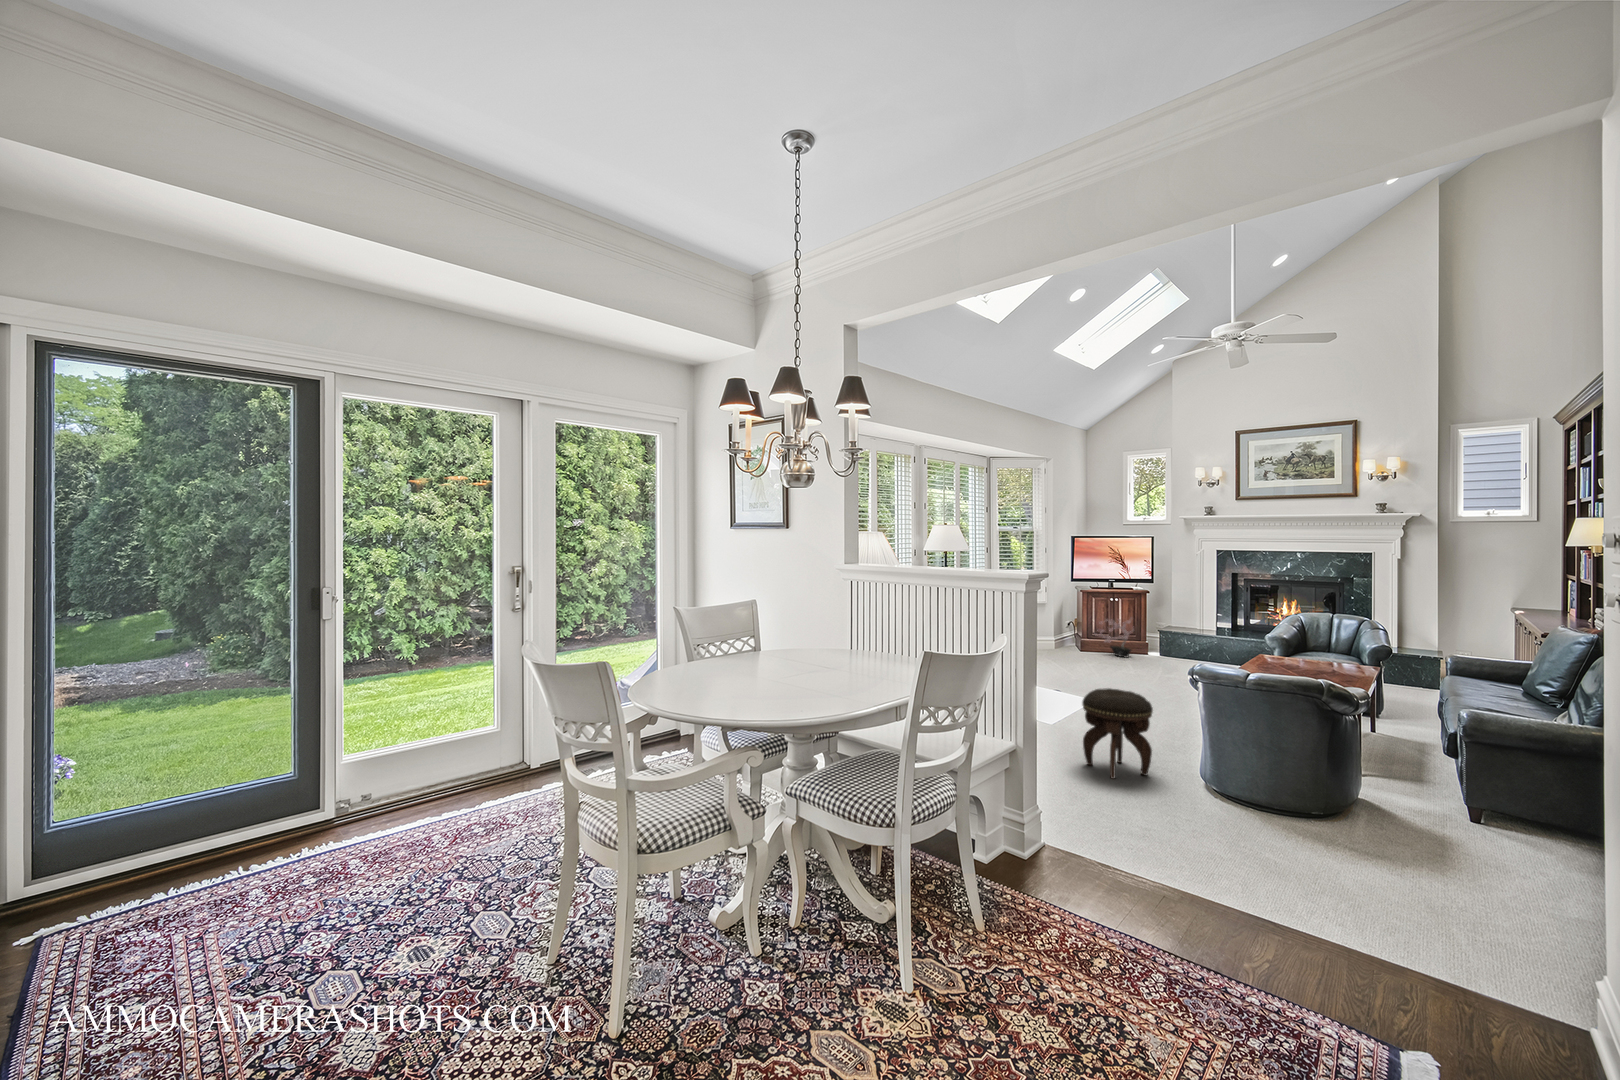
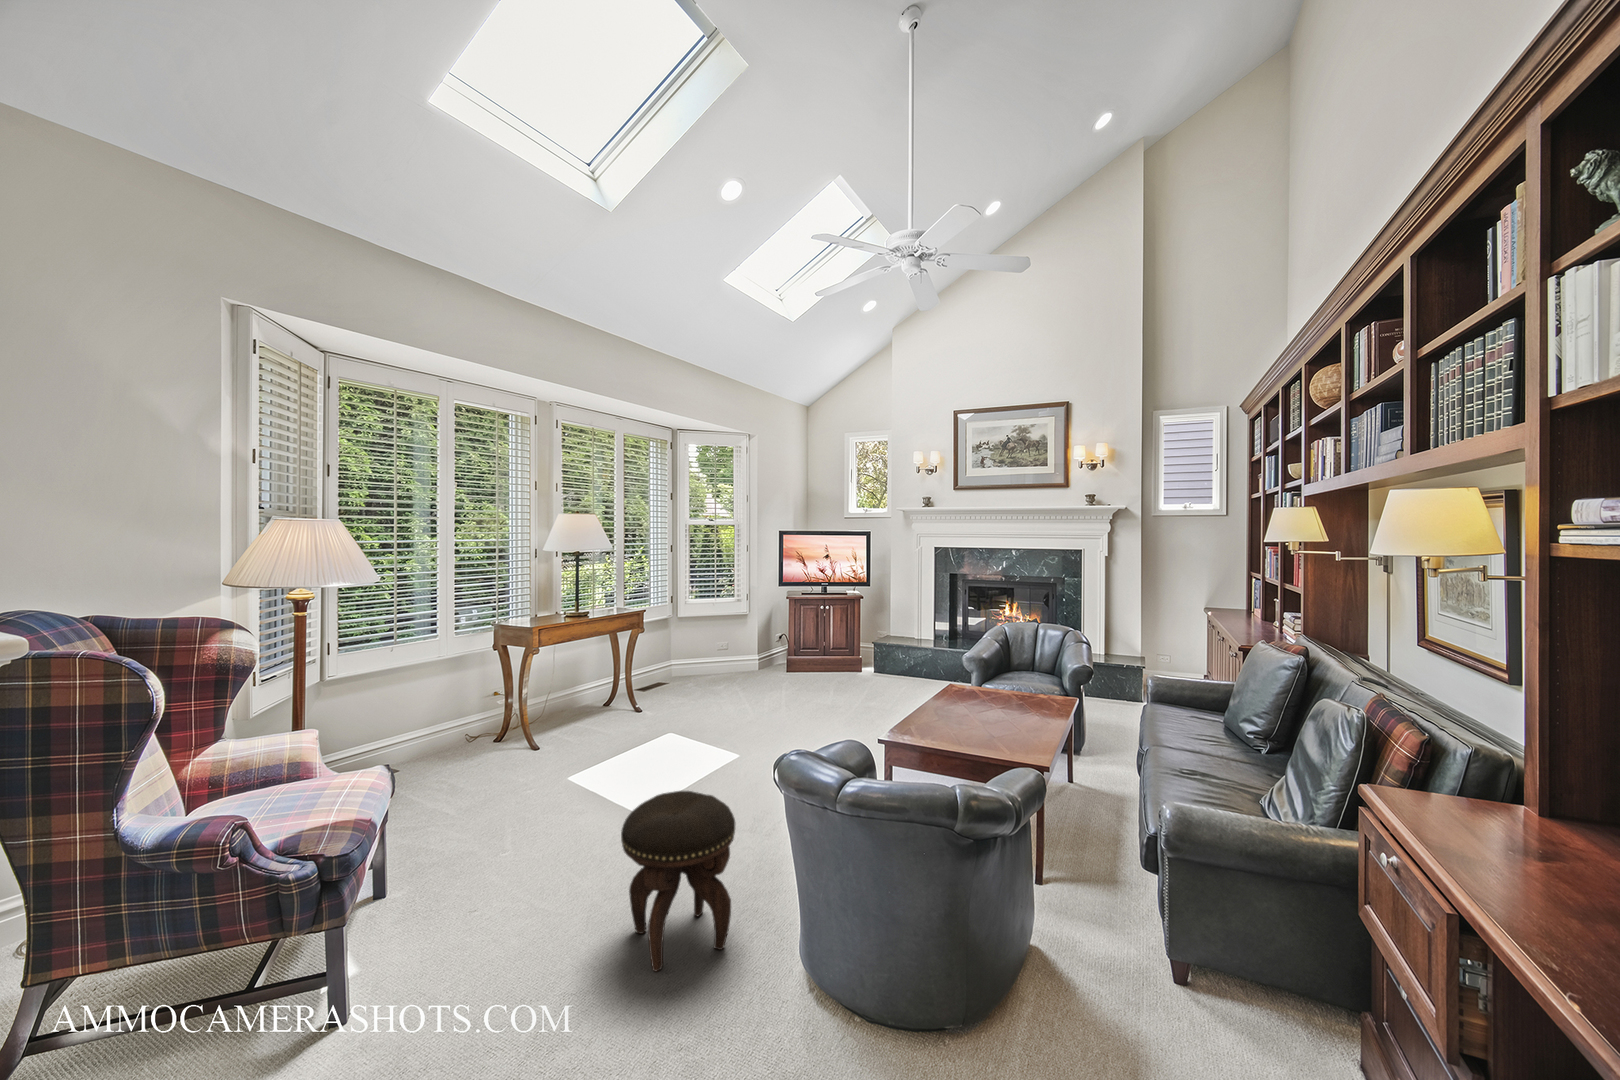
potted plant: present [1099,619,1131,657] -> none [800,627,847,677]

